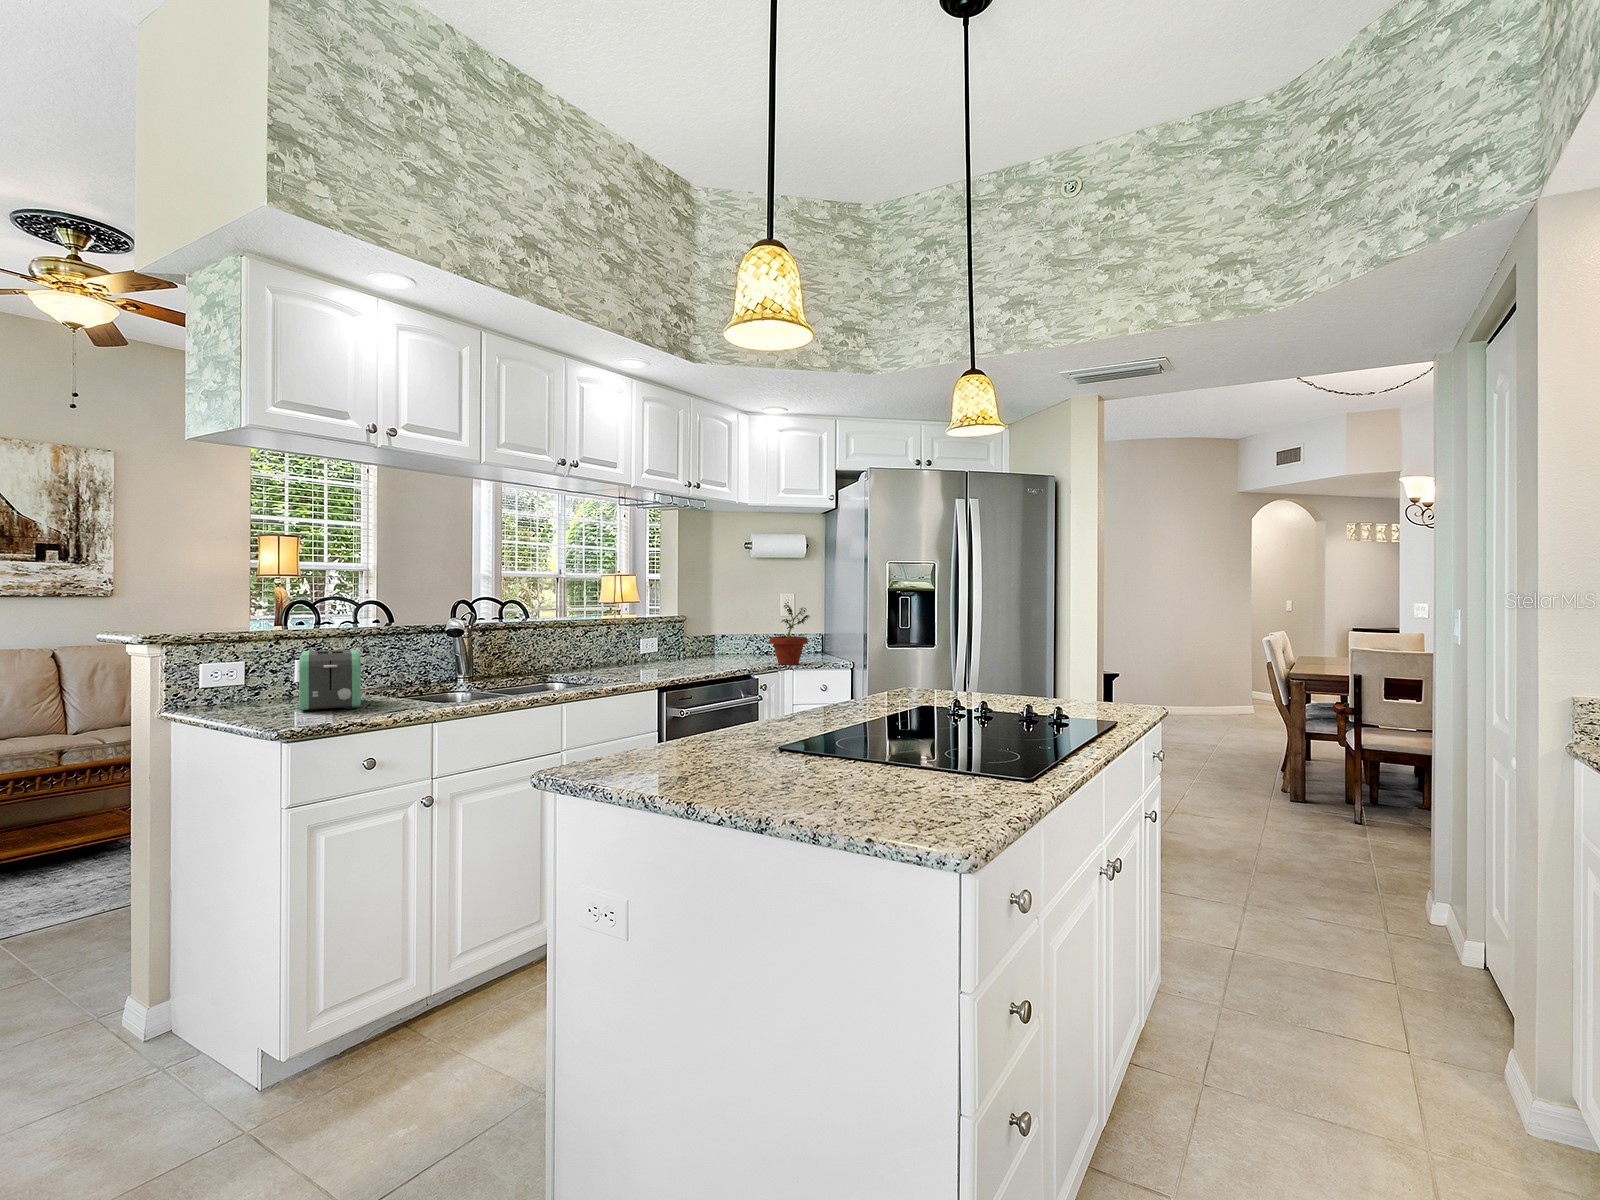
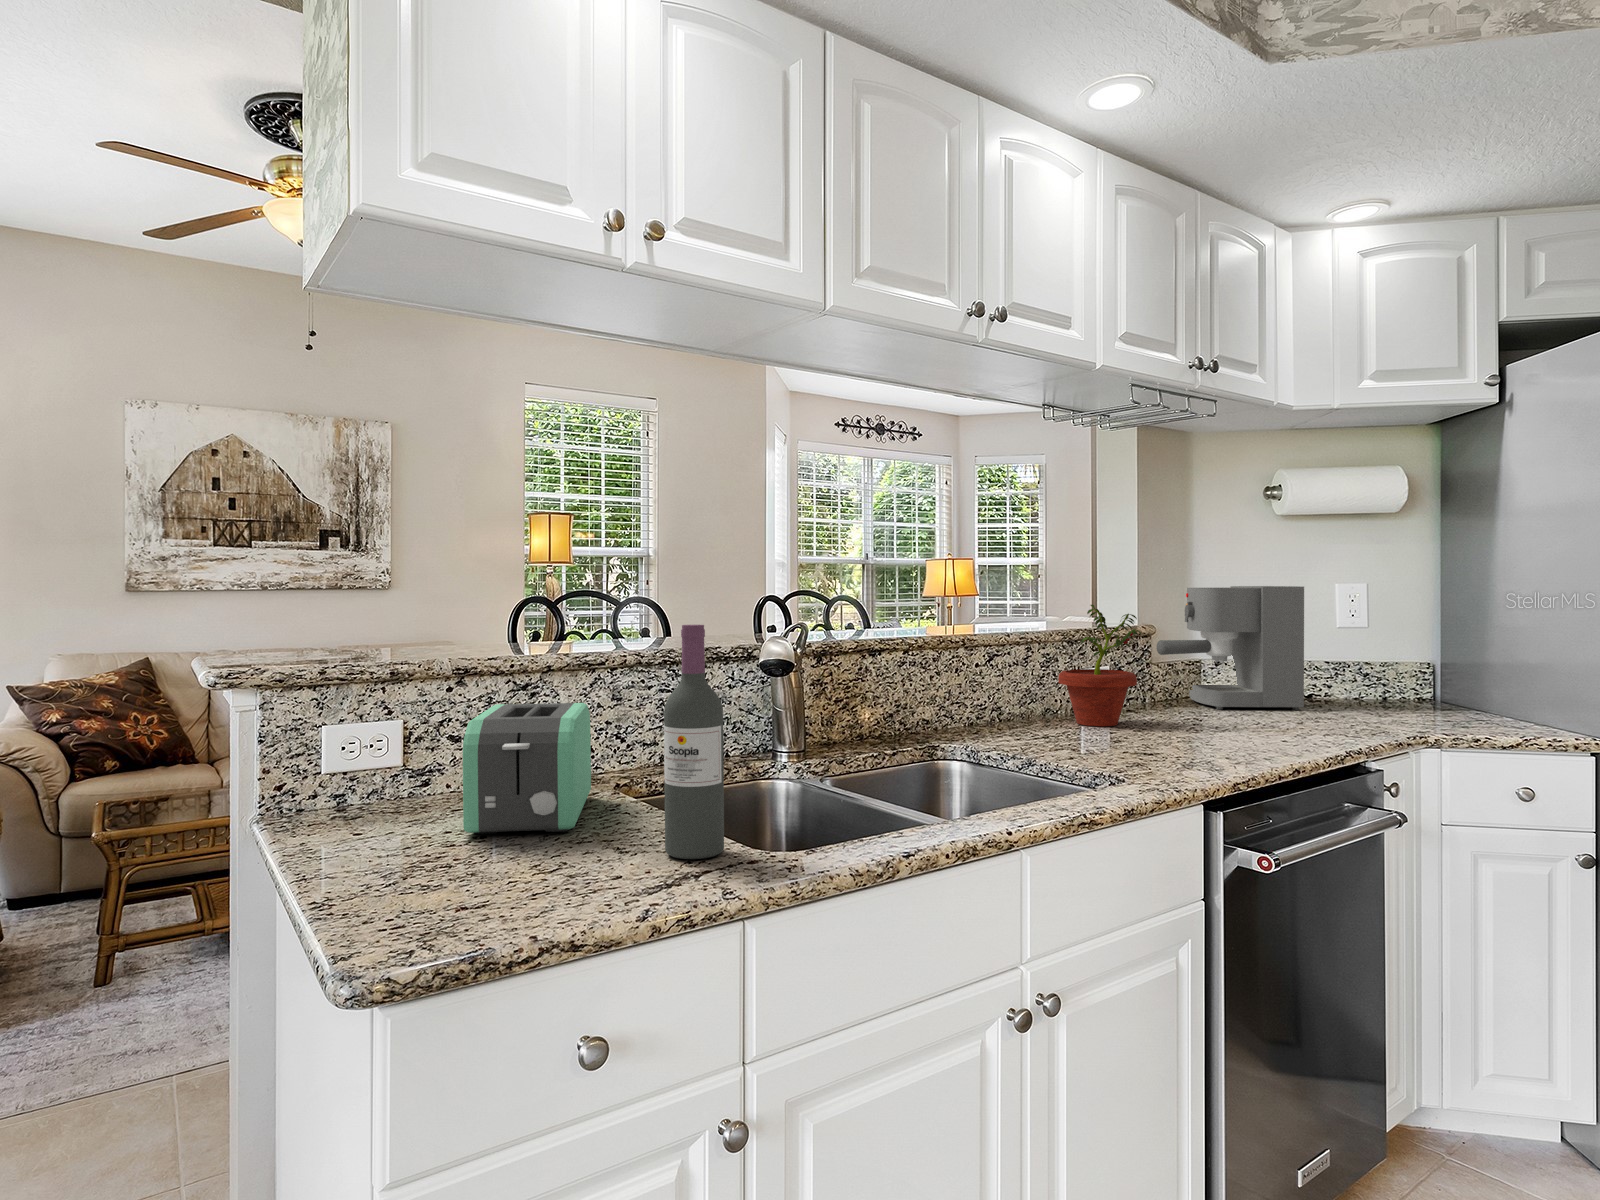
coffee maker: none [682,594,756,660] -> present [1157,586,1304,710]
potted plant: present [769,603,810,665] -> present [1058,605,1141,726]
wine bottle: none [413,607,442,711] -> present [664,625,724,859]

